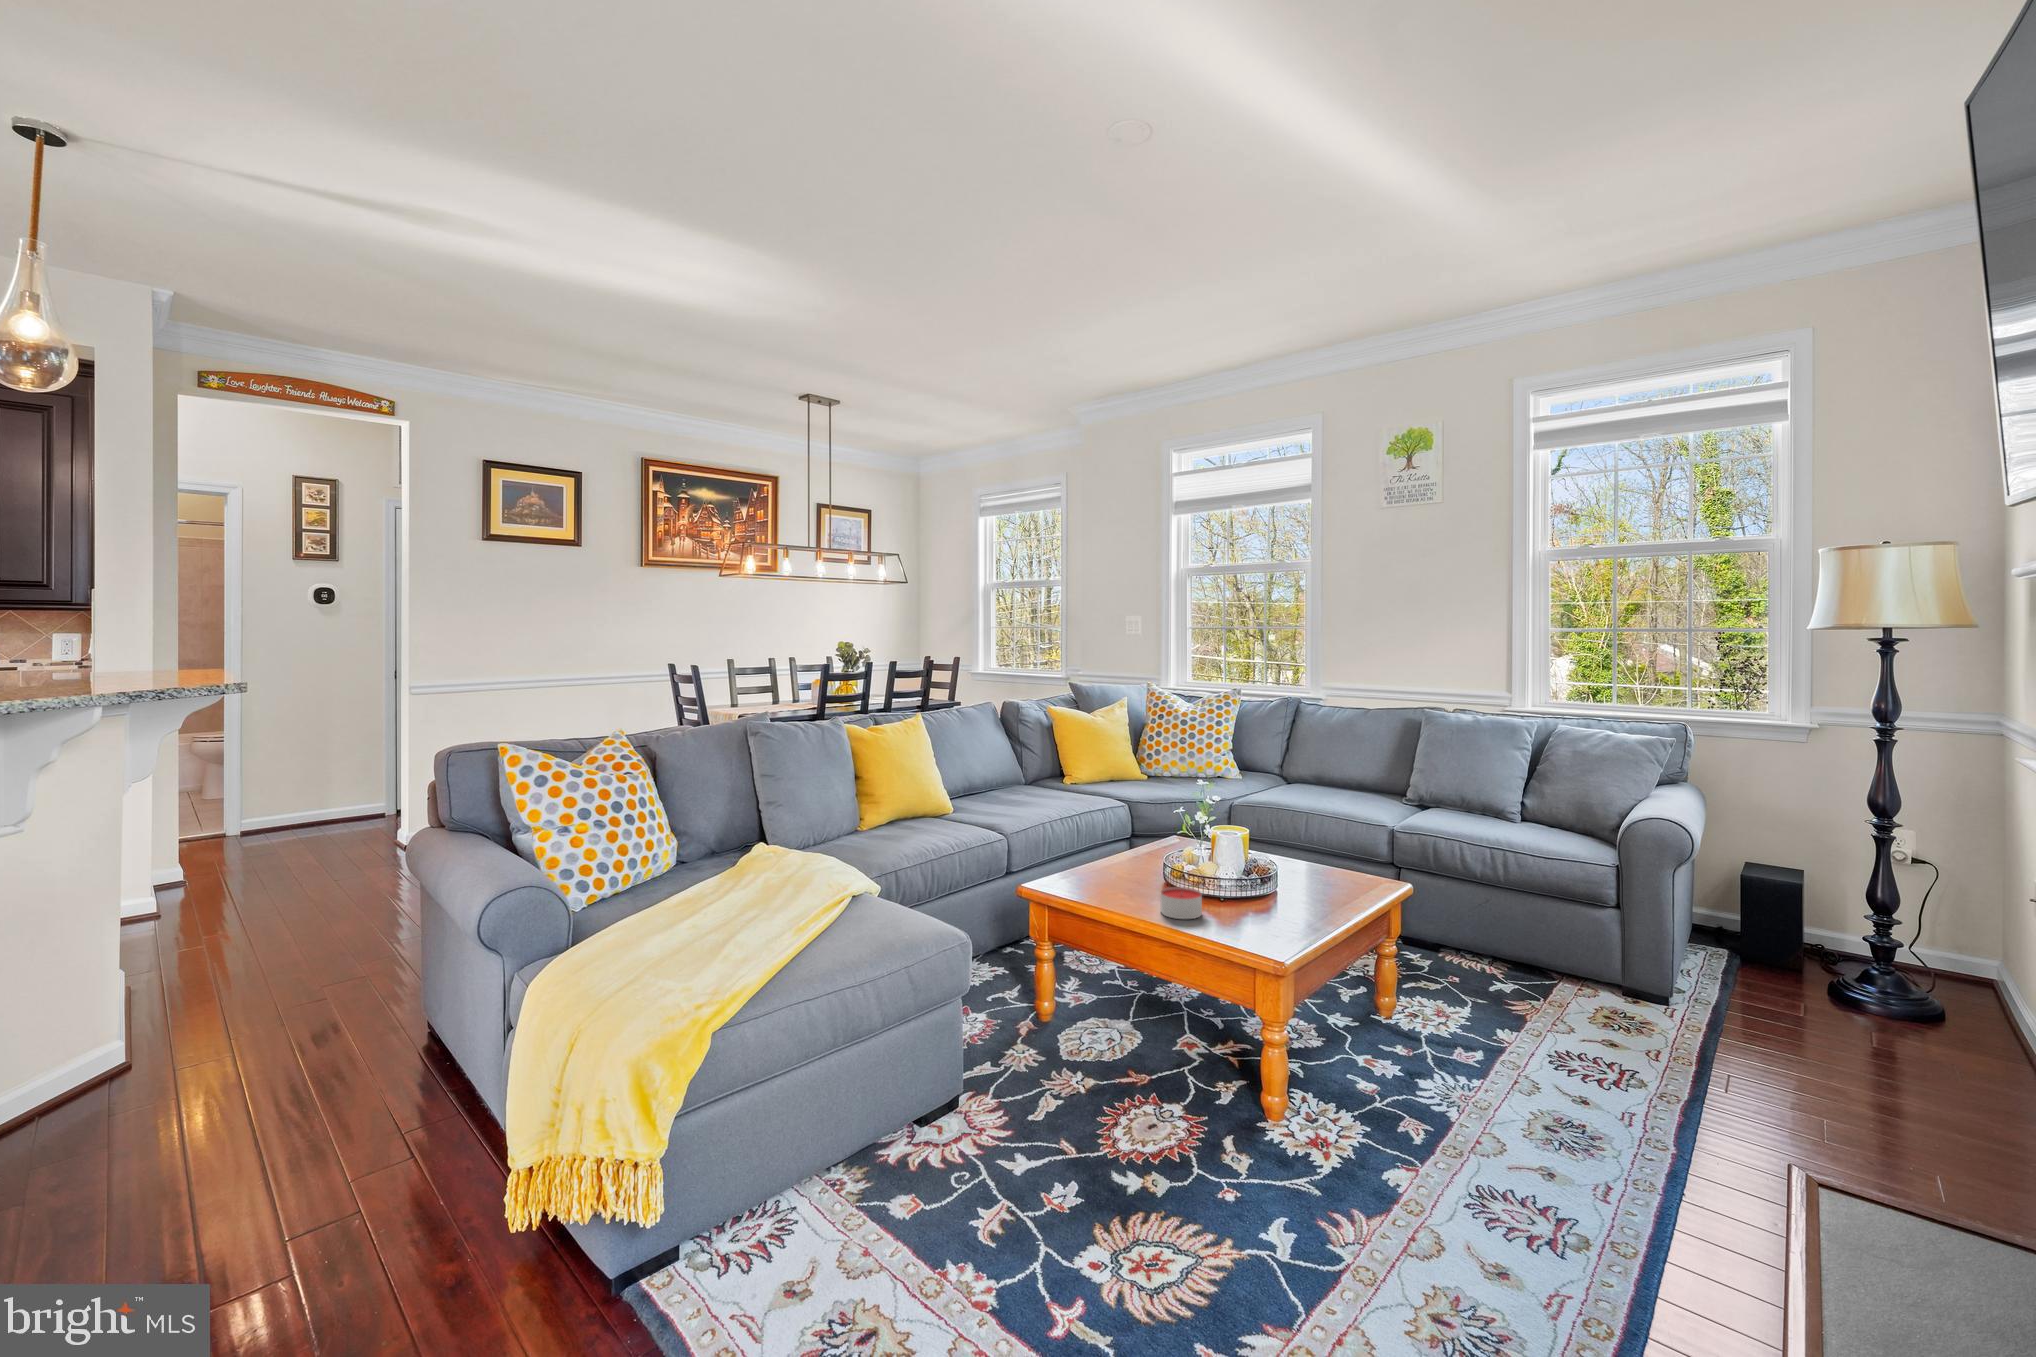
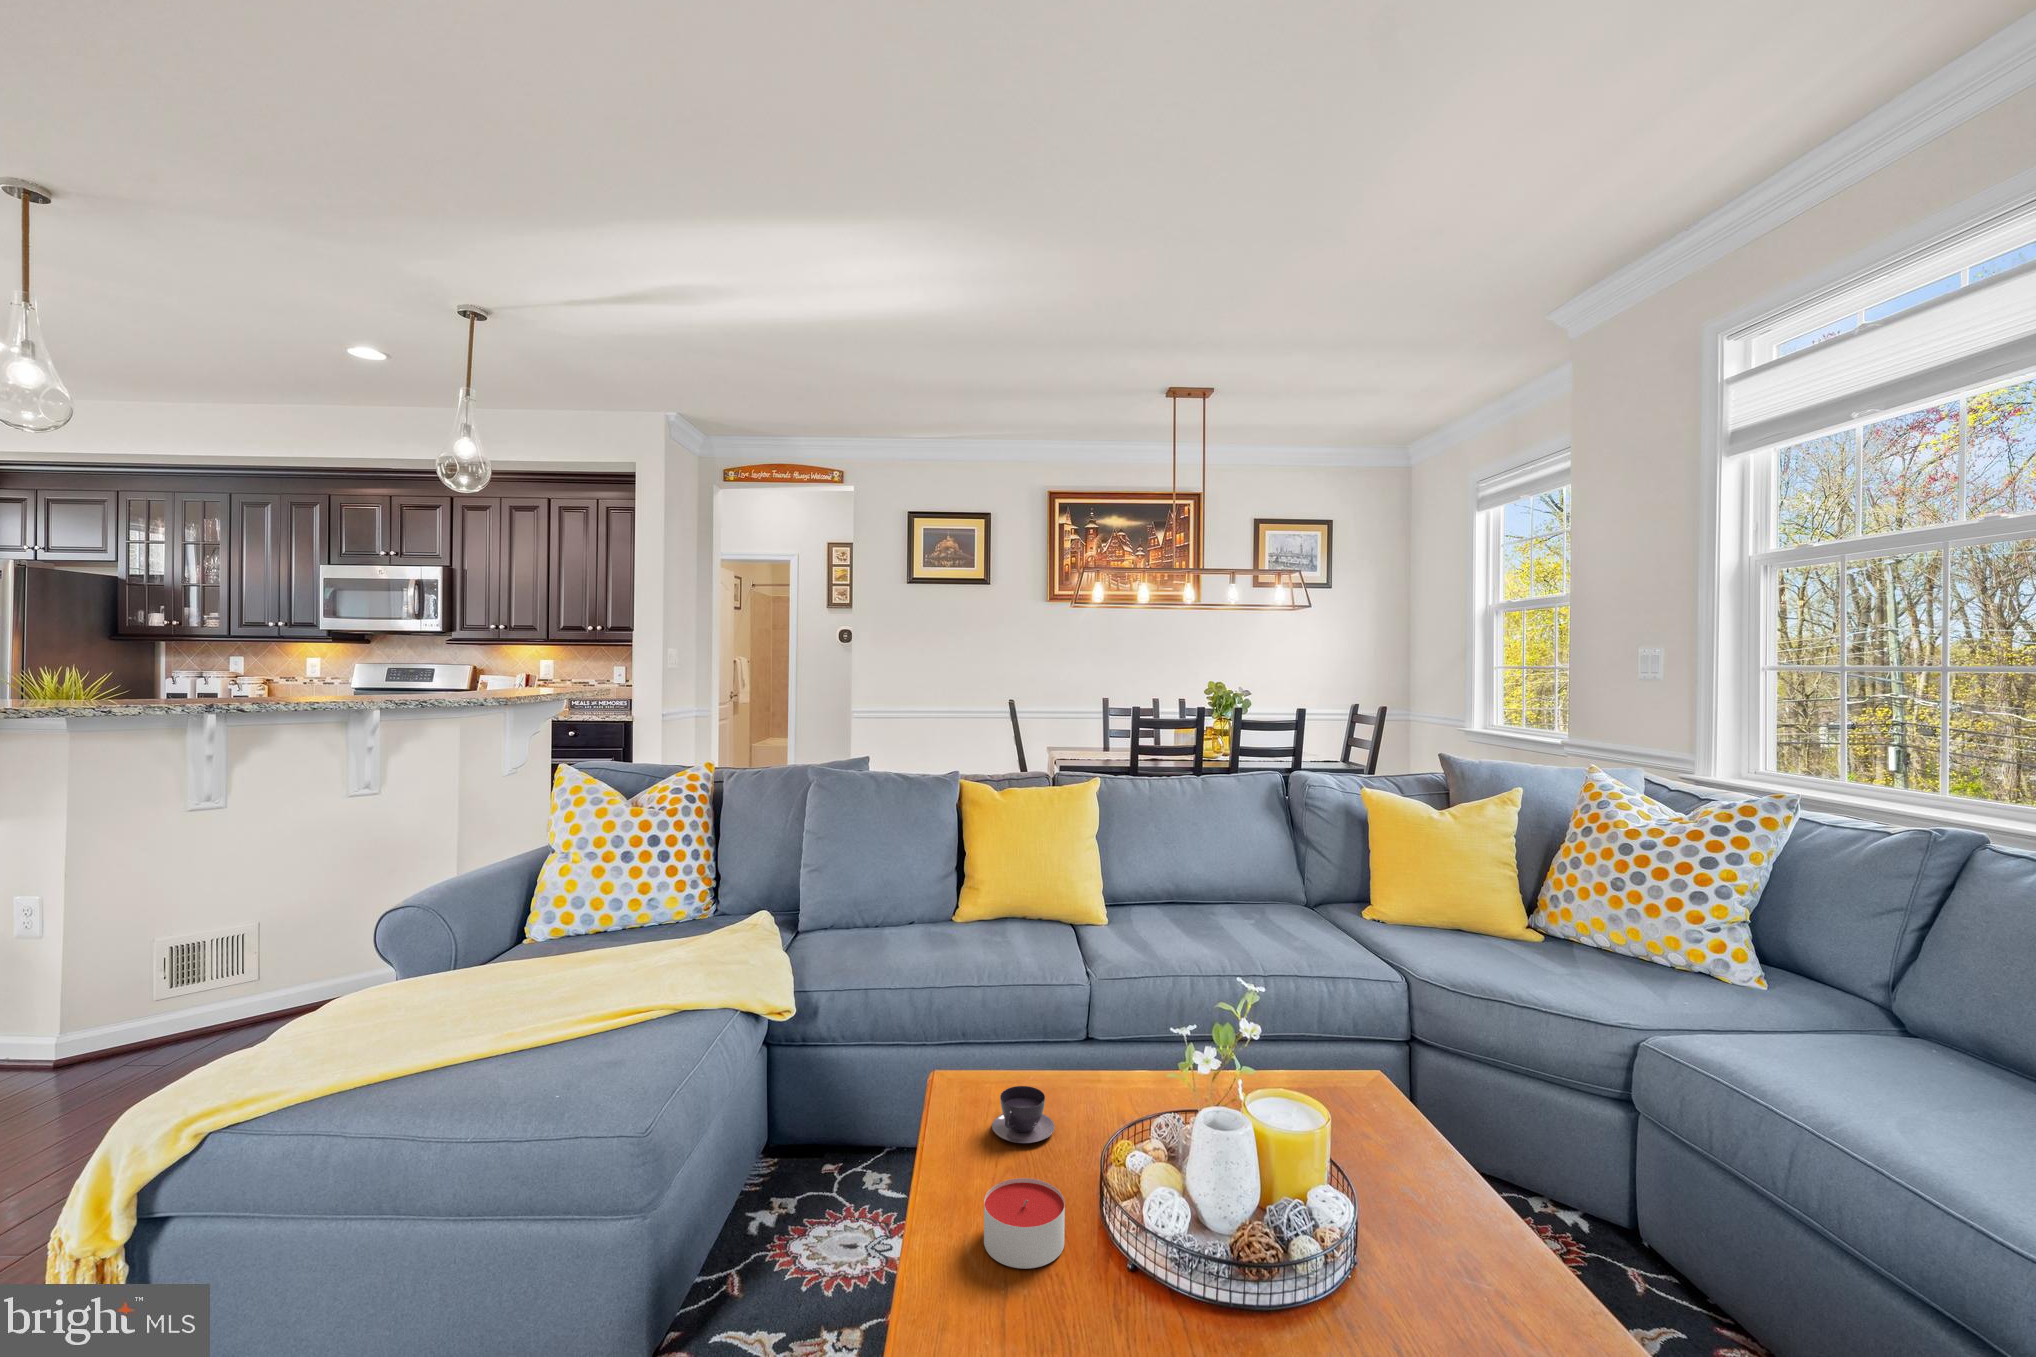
teacup: none [1085,867,1121,892] -> present [992,1086,1055,1143]

